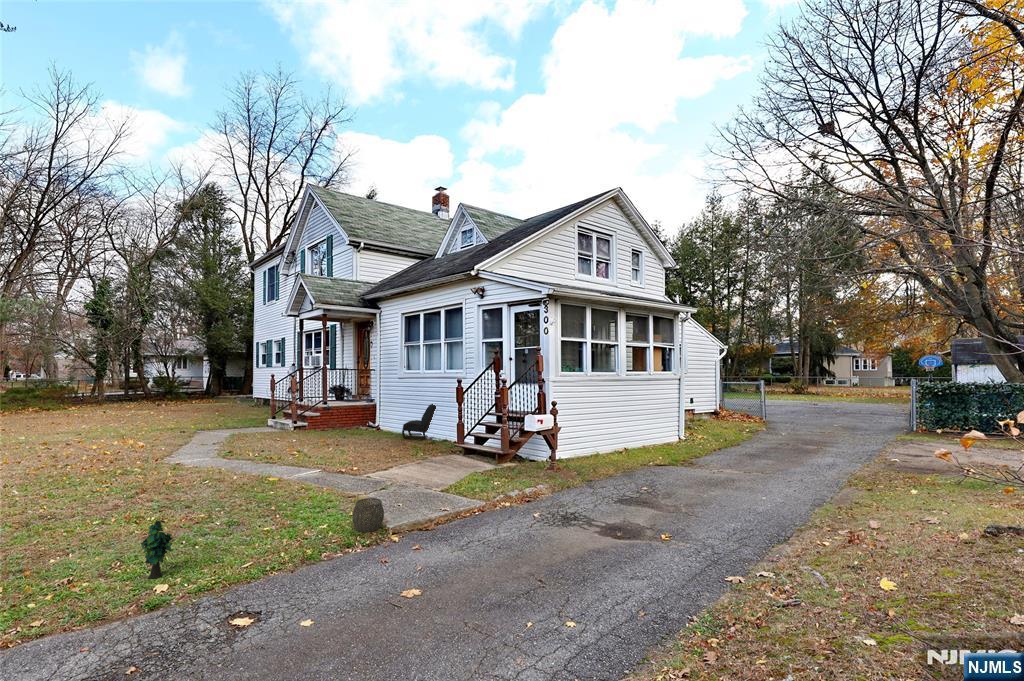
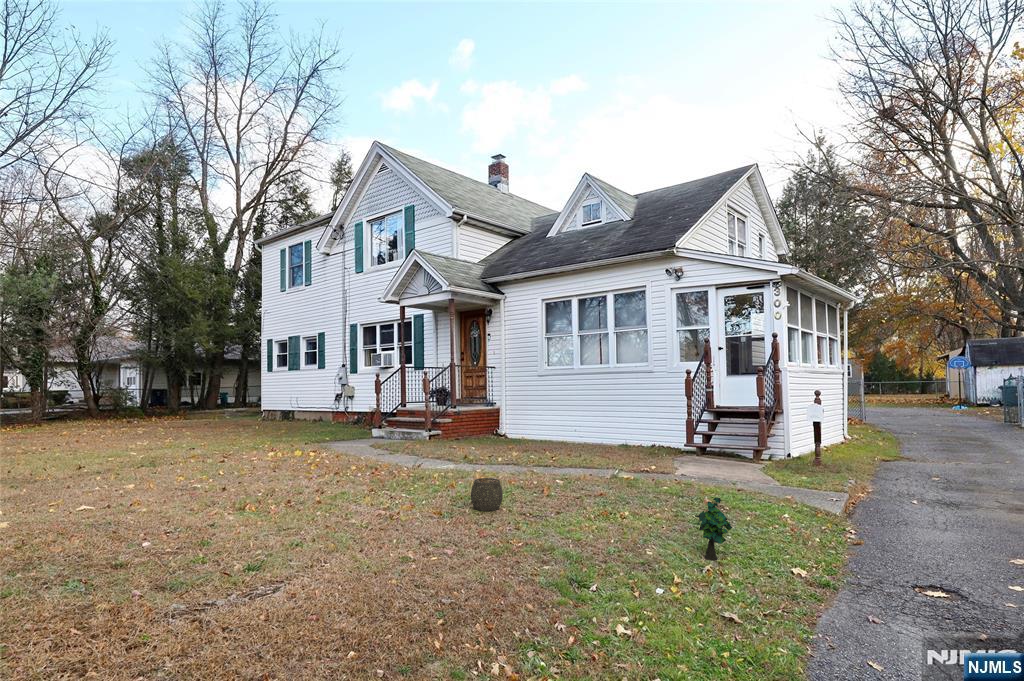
lounge chair: present [402,404,436,440] -> none [565,402,606,443]
woven basket: present [352,498,384,532] -> present [471,478,503,511]

